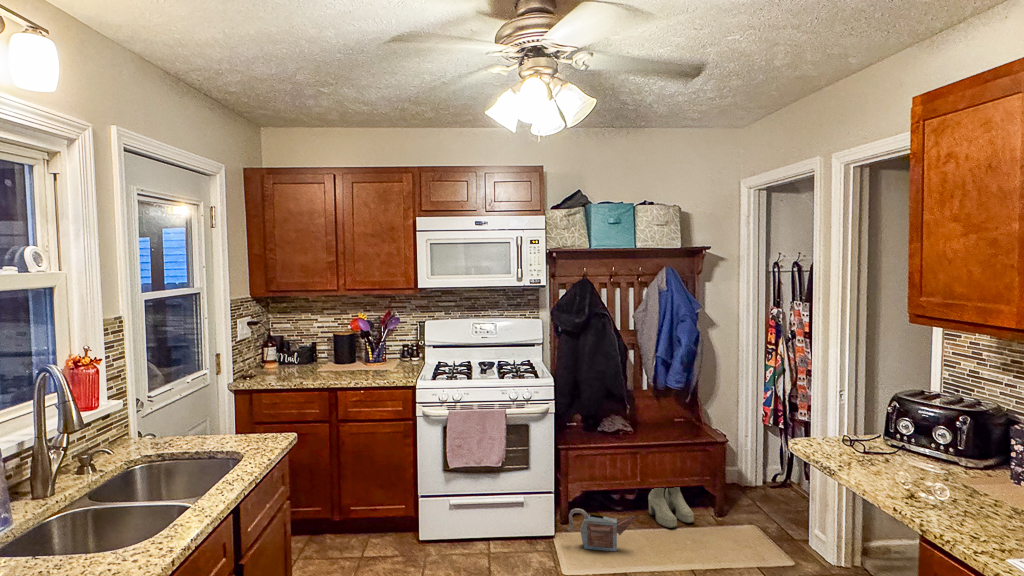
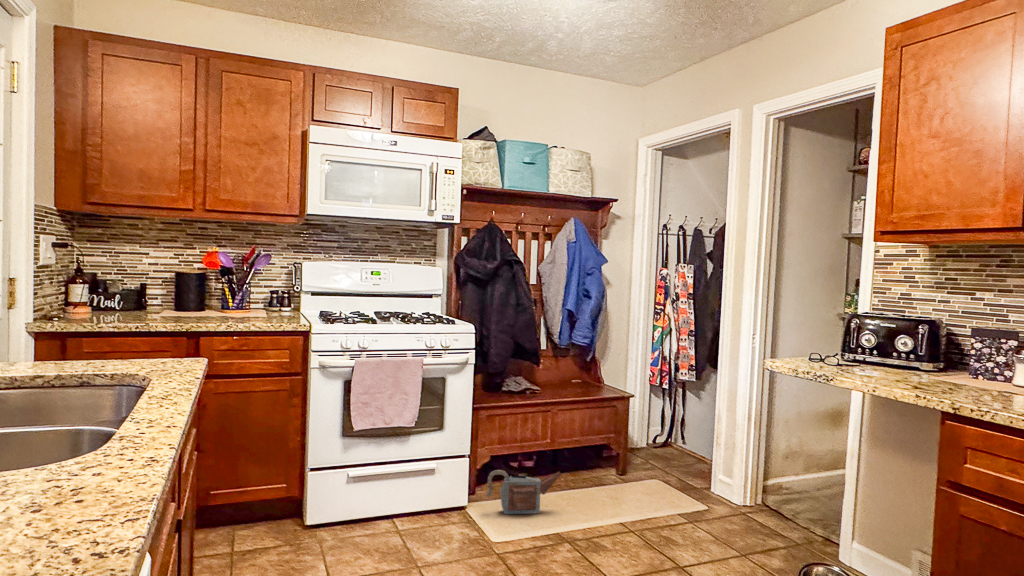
boots: present [648,487,694,528] -> none [554,435,603,488]

